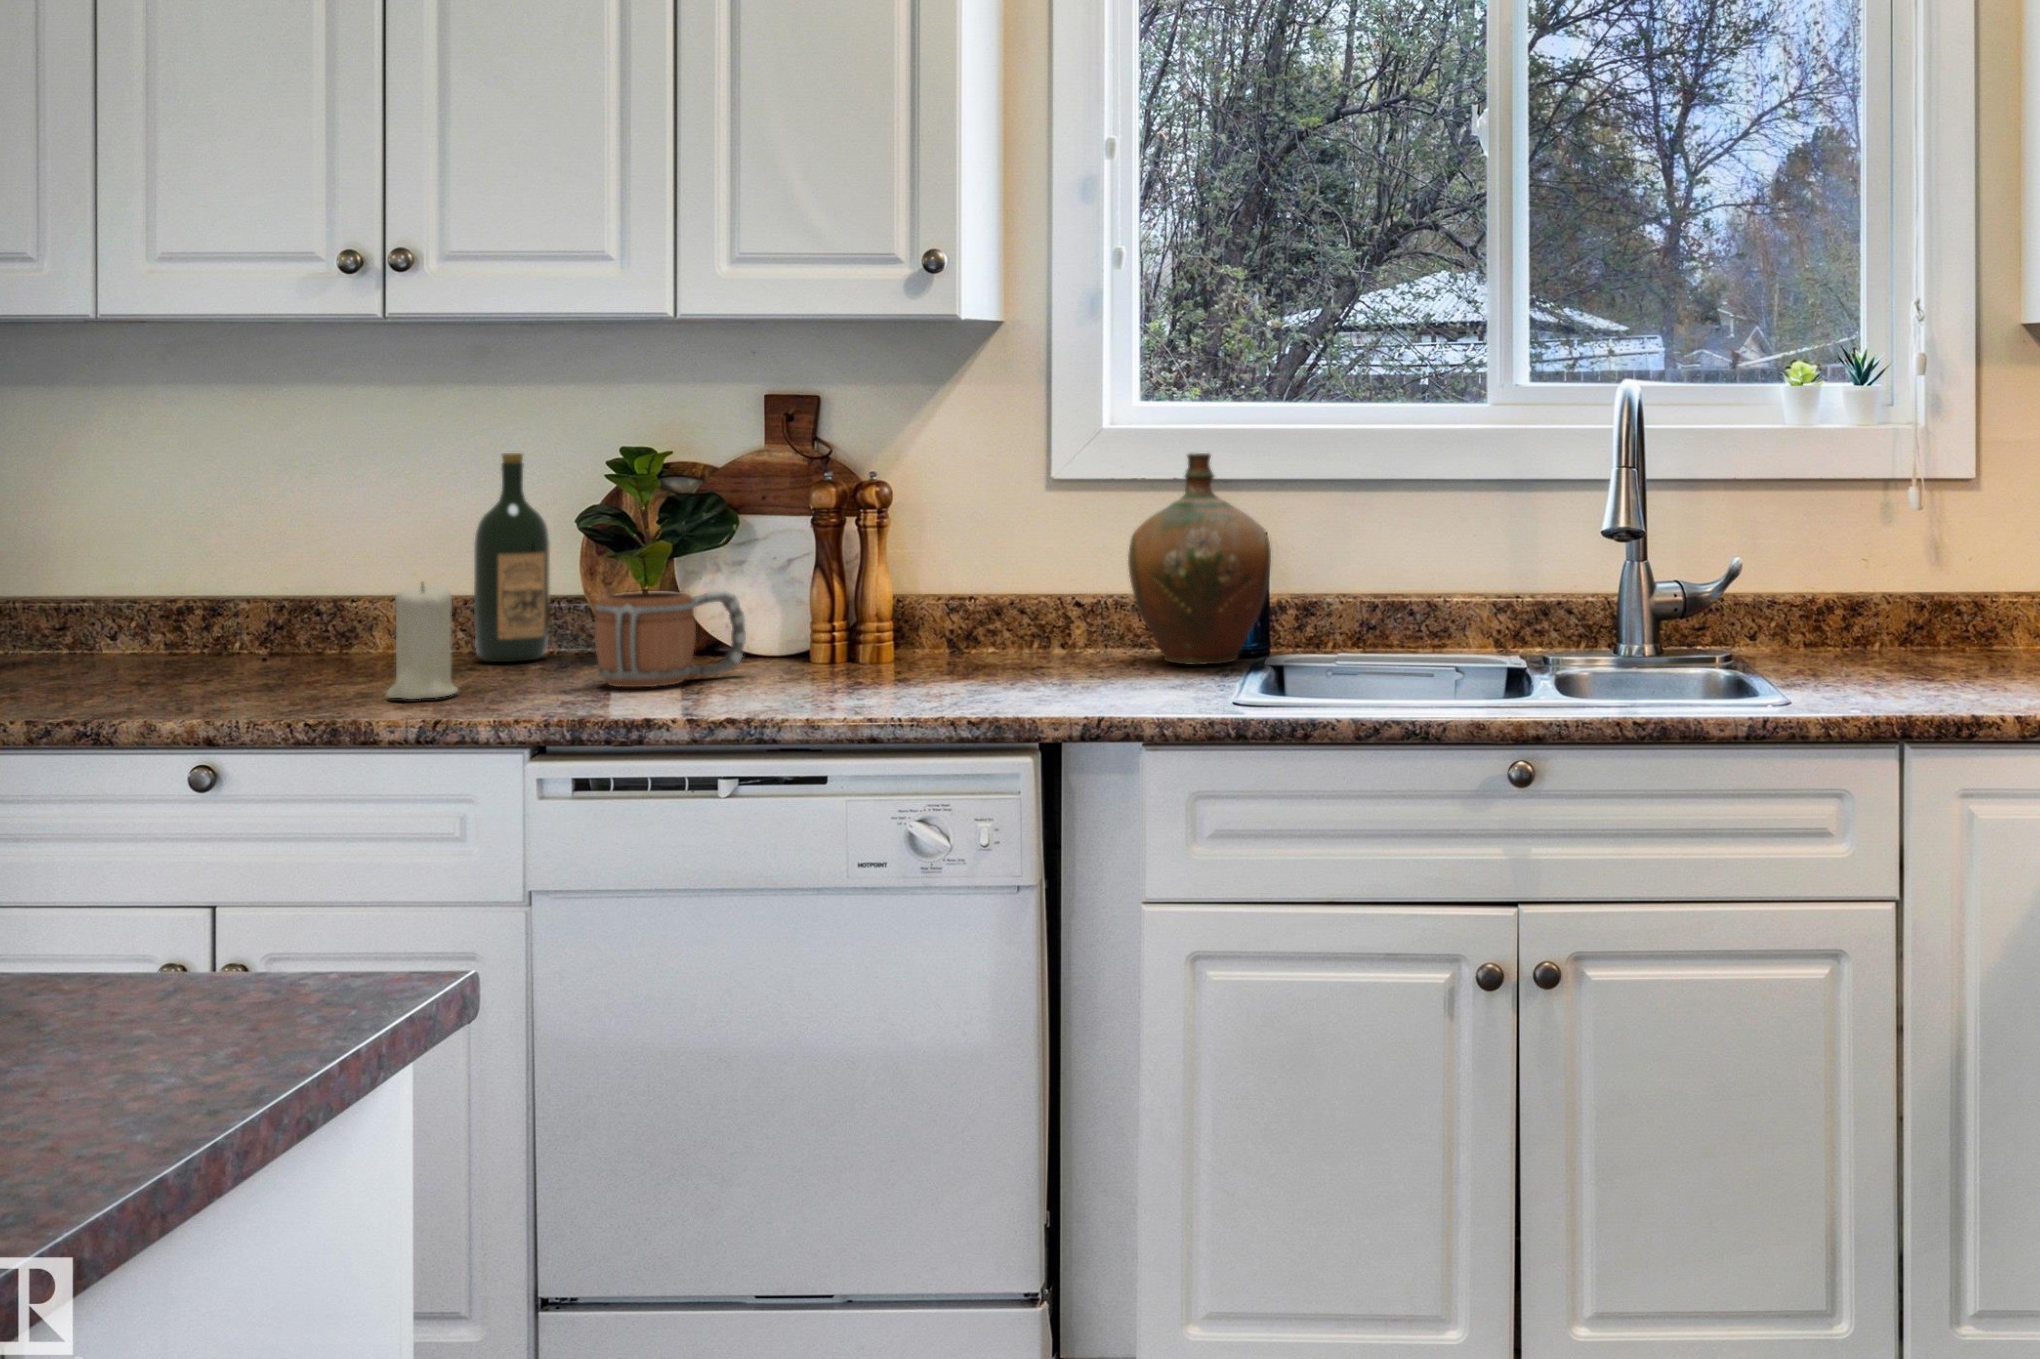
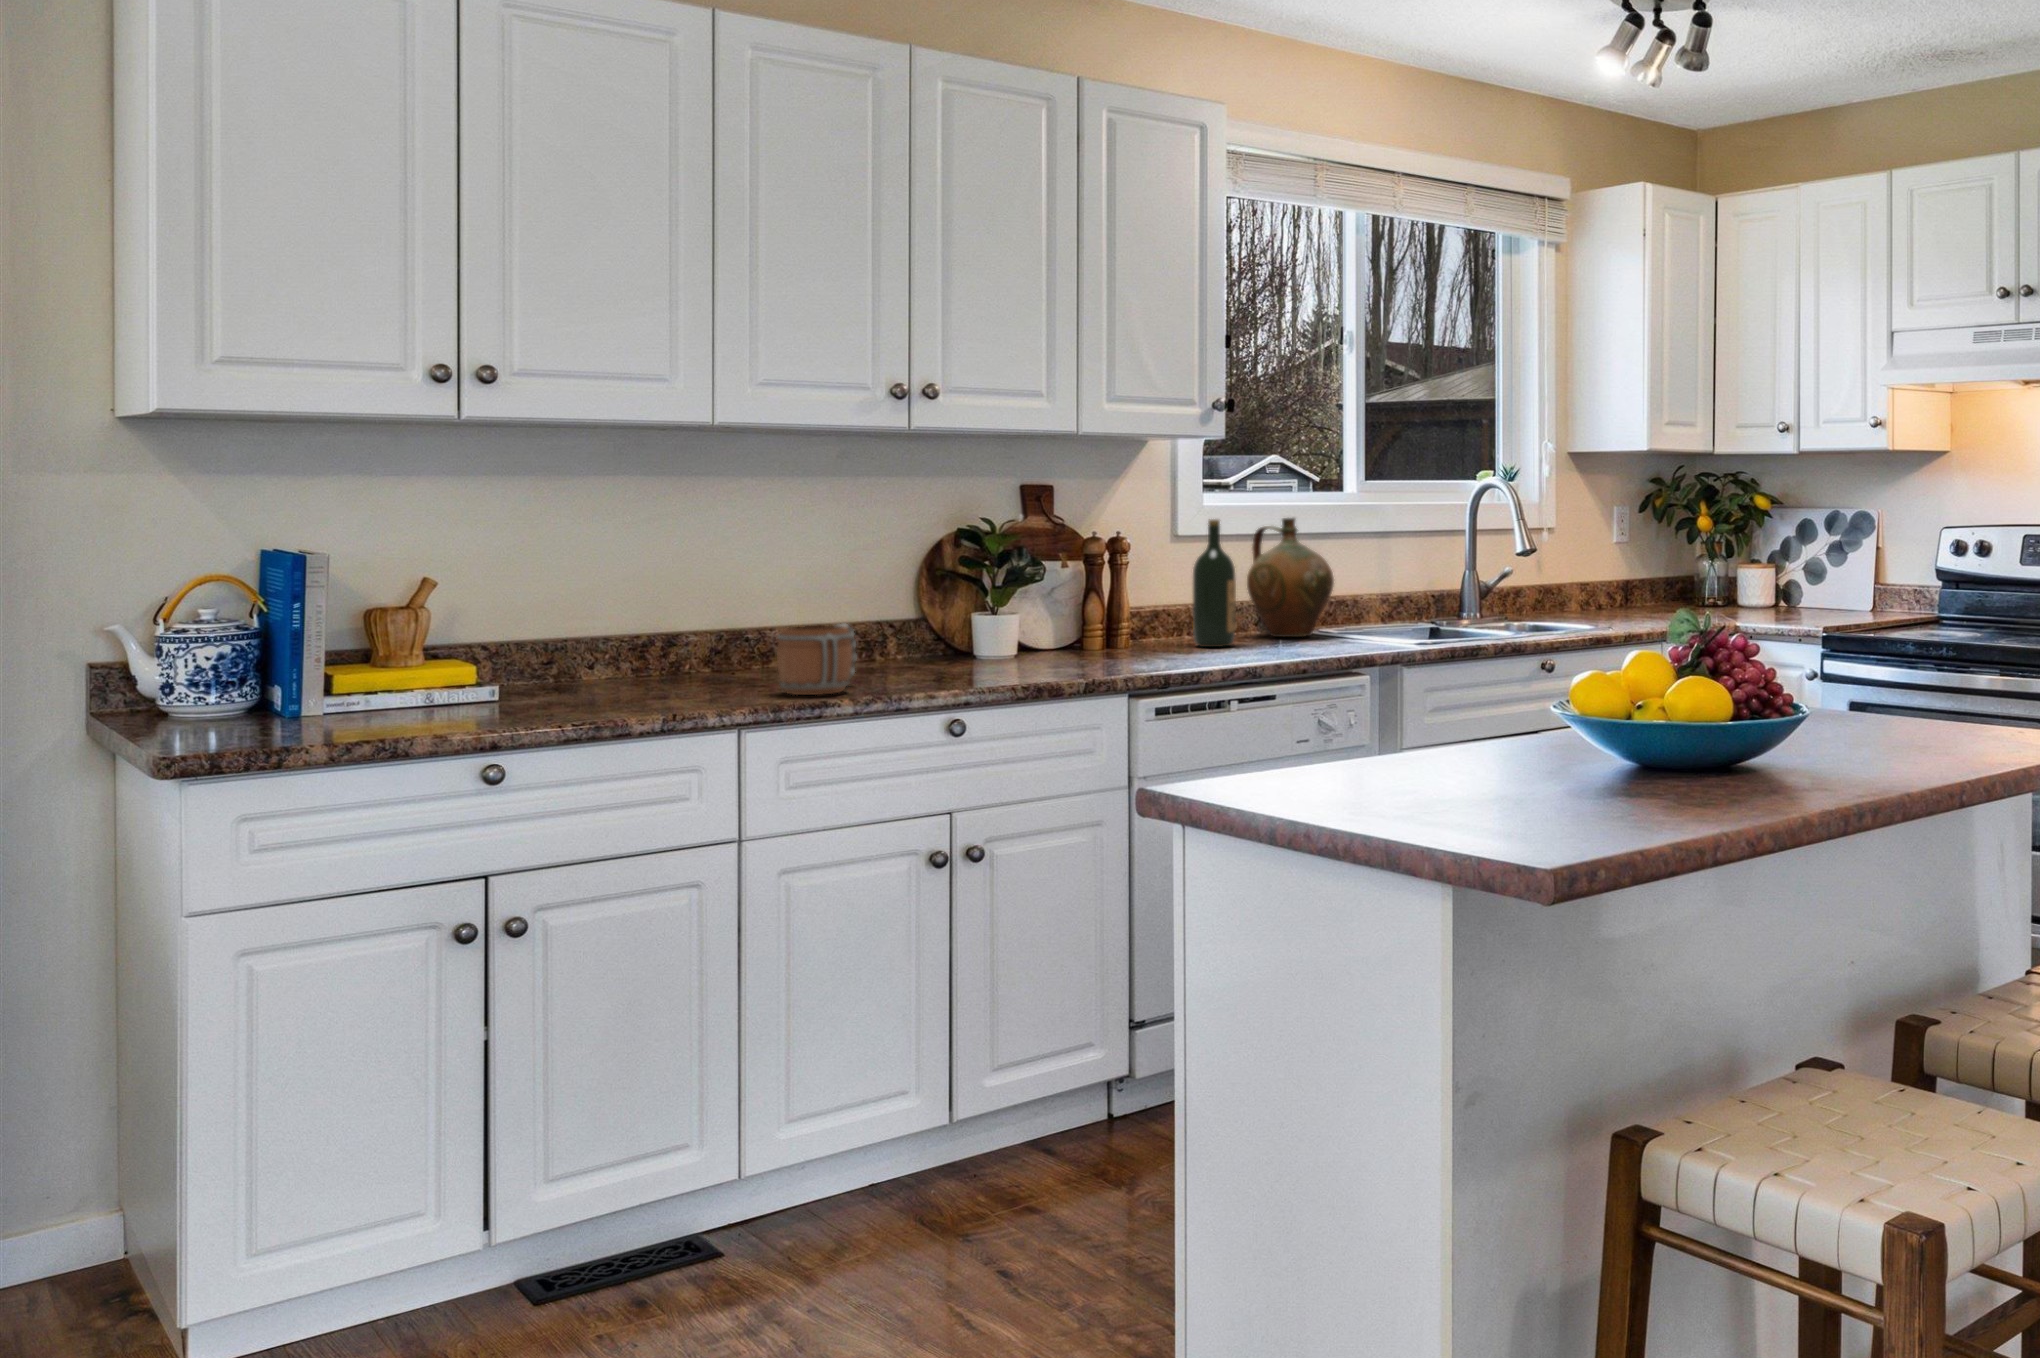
wine bottle: present [474,453,550,662] -> present [1193,519,1236,647]
candle: present [387,583,458,699] -> none [981,601,1031,676]
mug: present [595,591,746,687] -> present [777,624,856,695]

